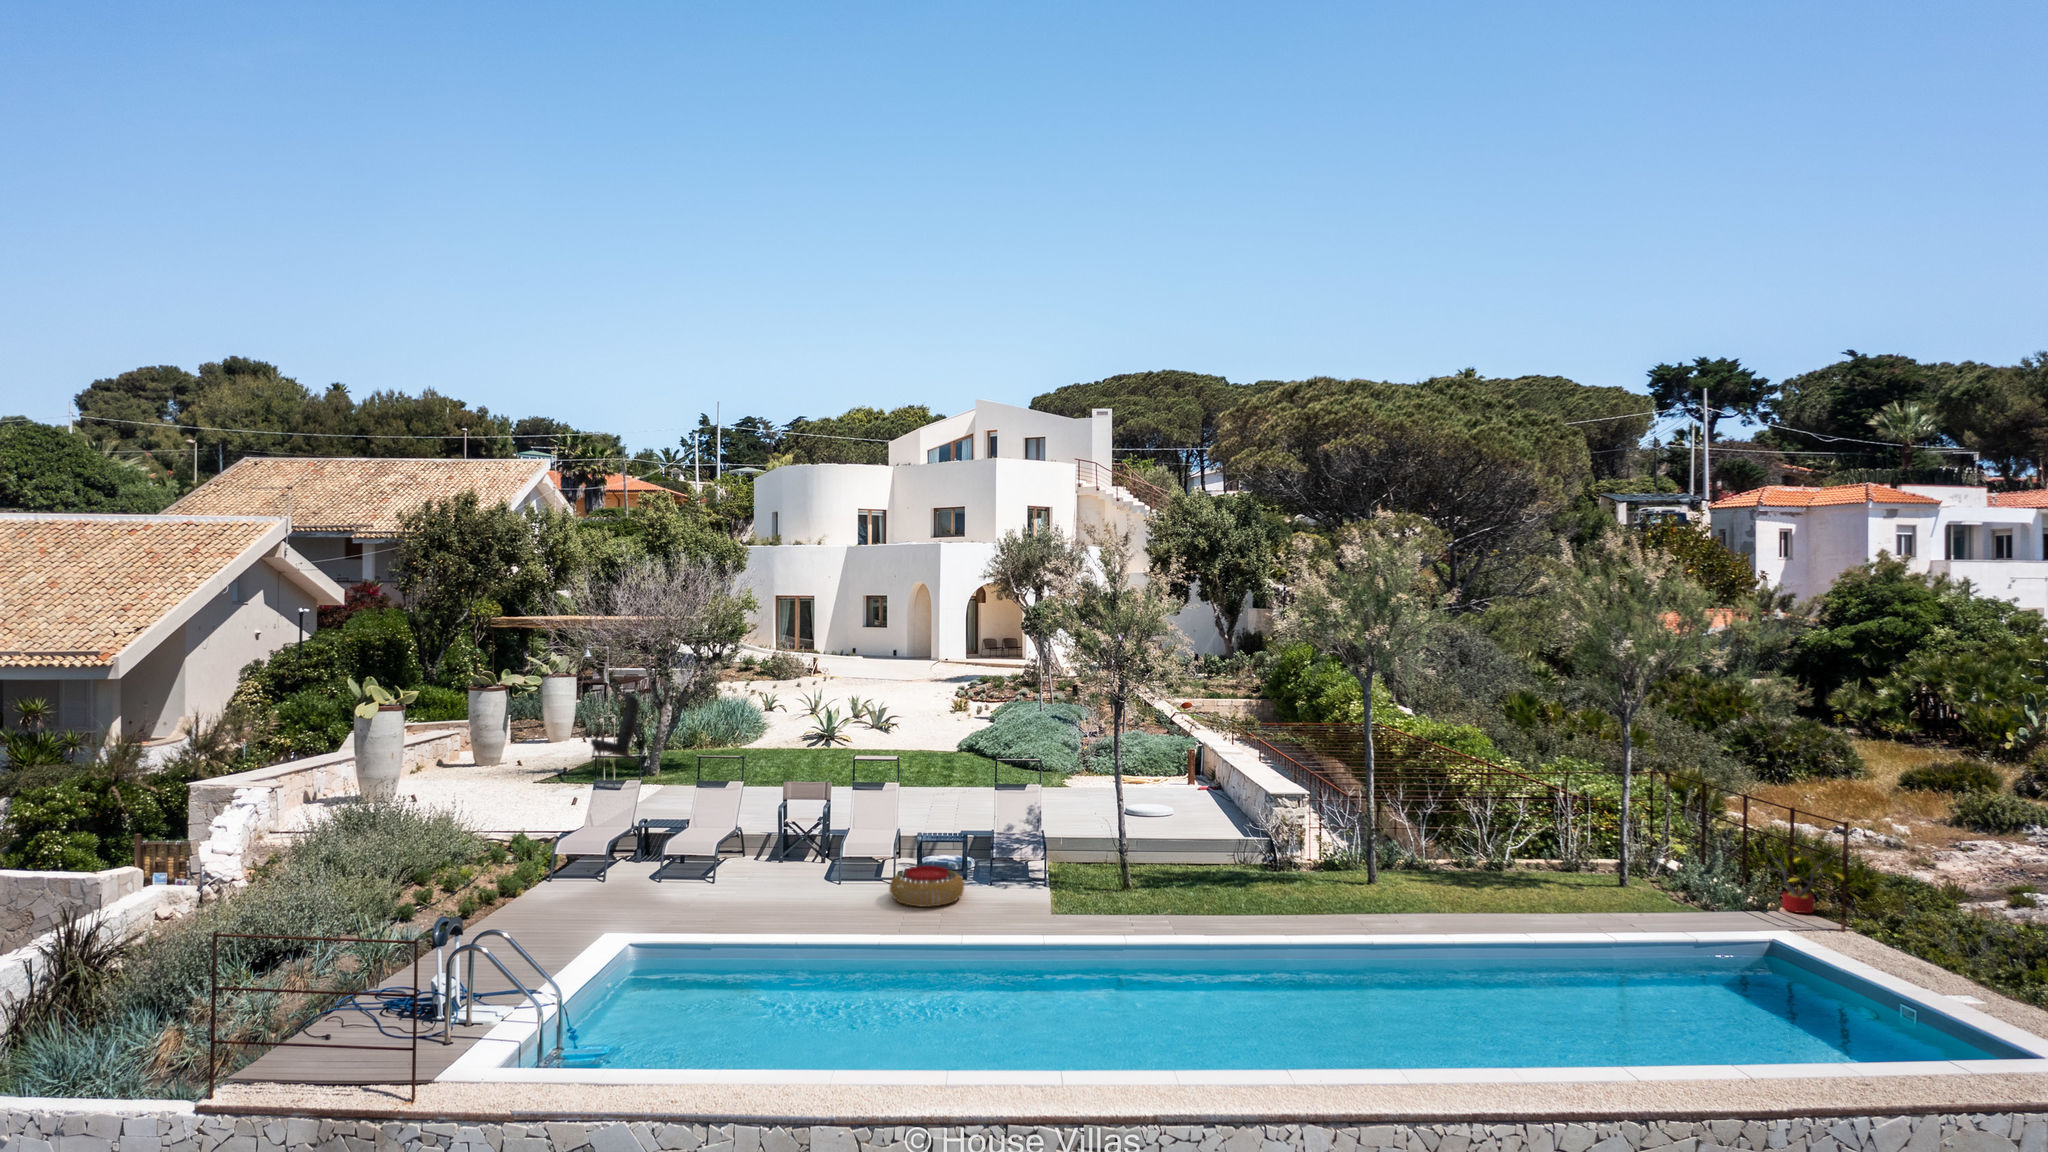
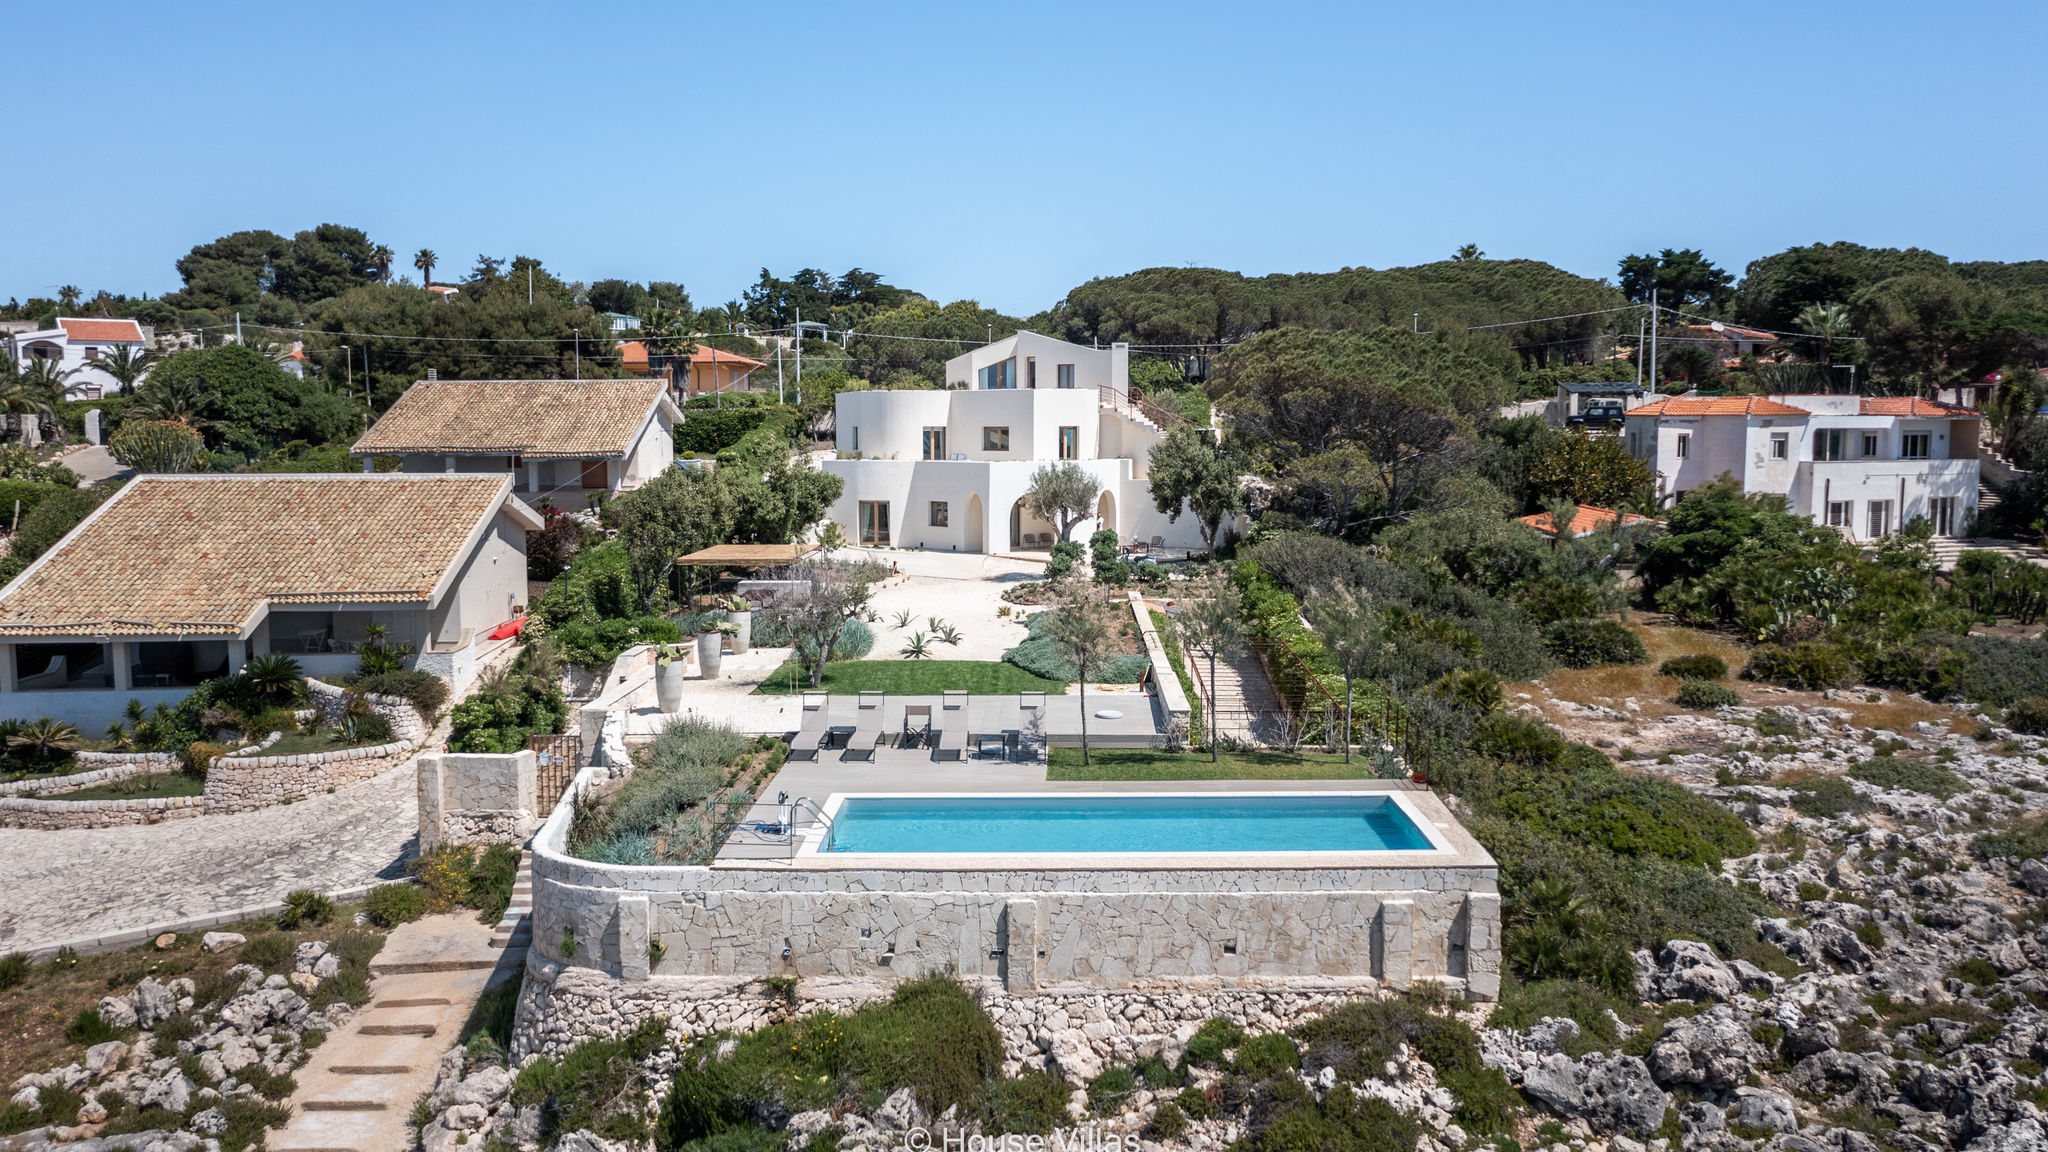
lounge chair: present [591,694,639,767] -> none [773,630,807,678]
pouf: present [889,866,964,907] -> none [968,756,1005,777]

